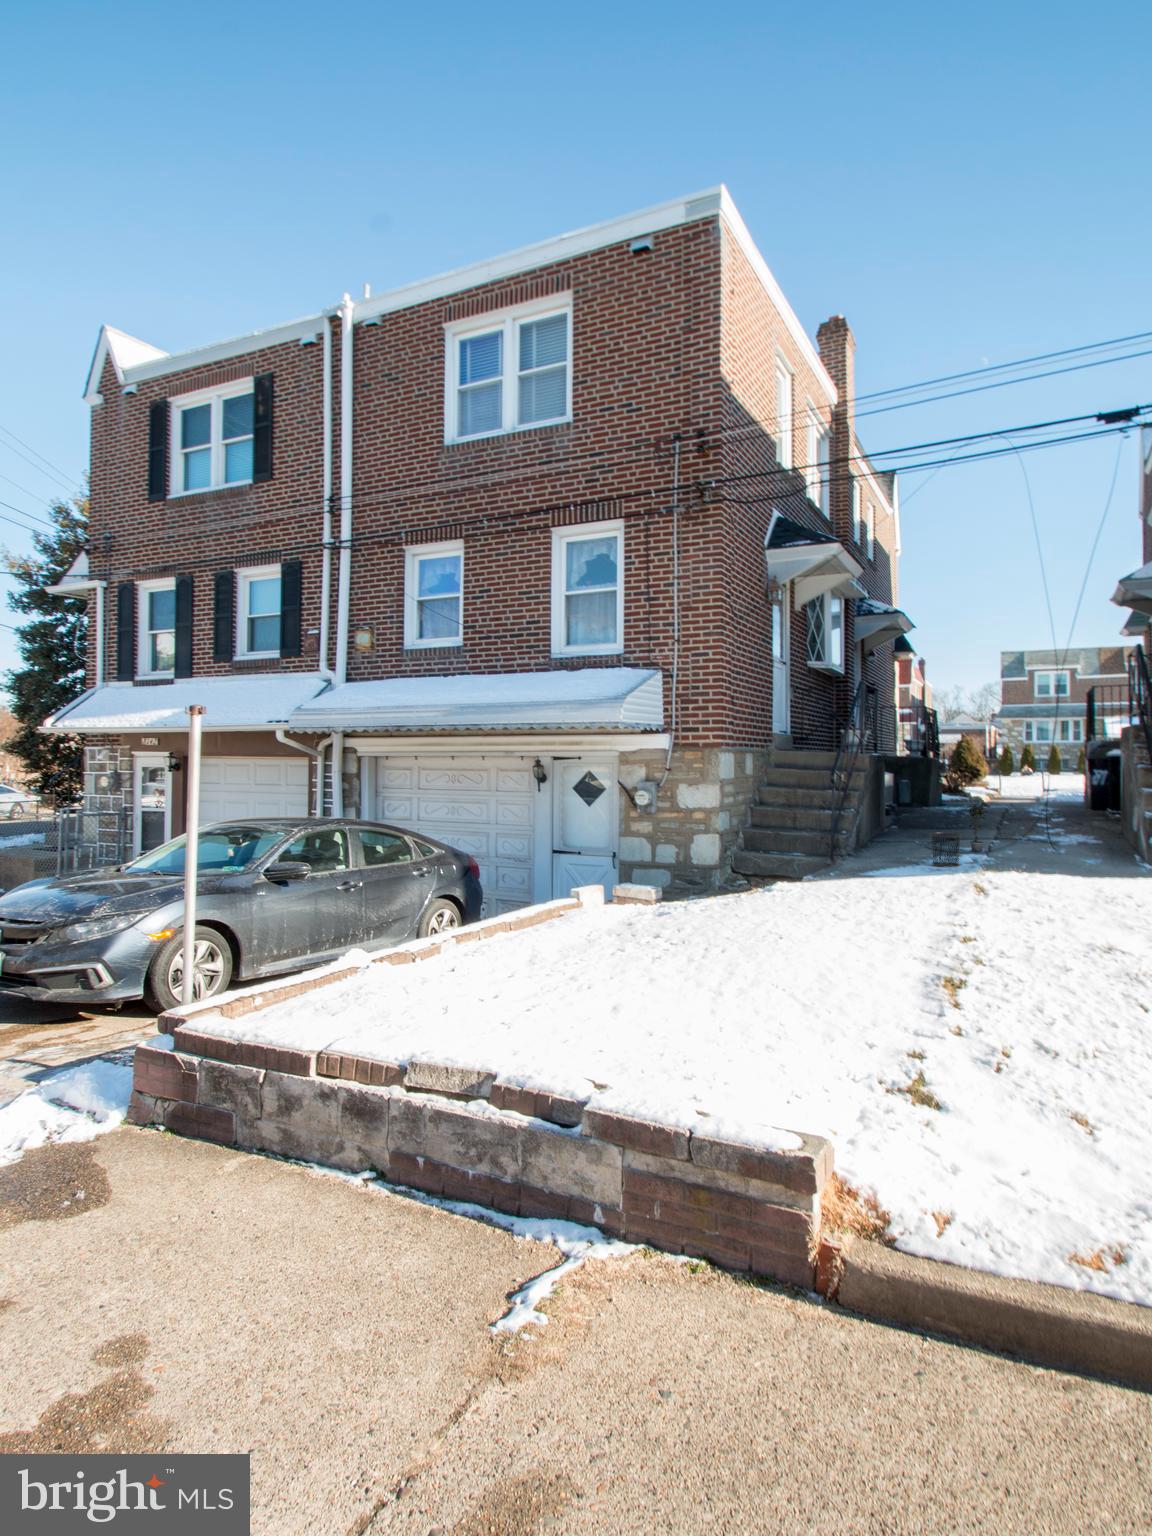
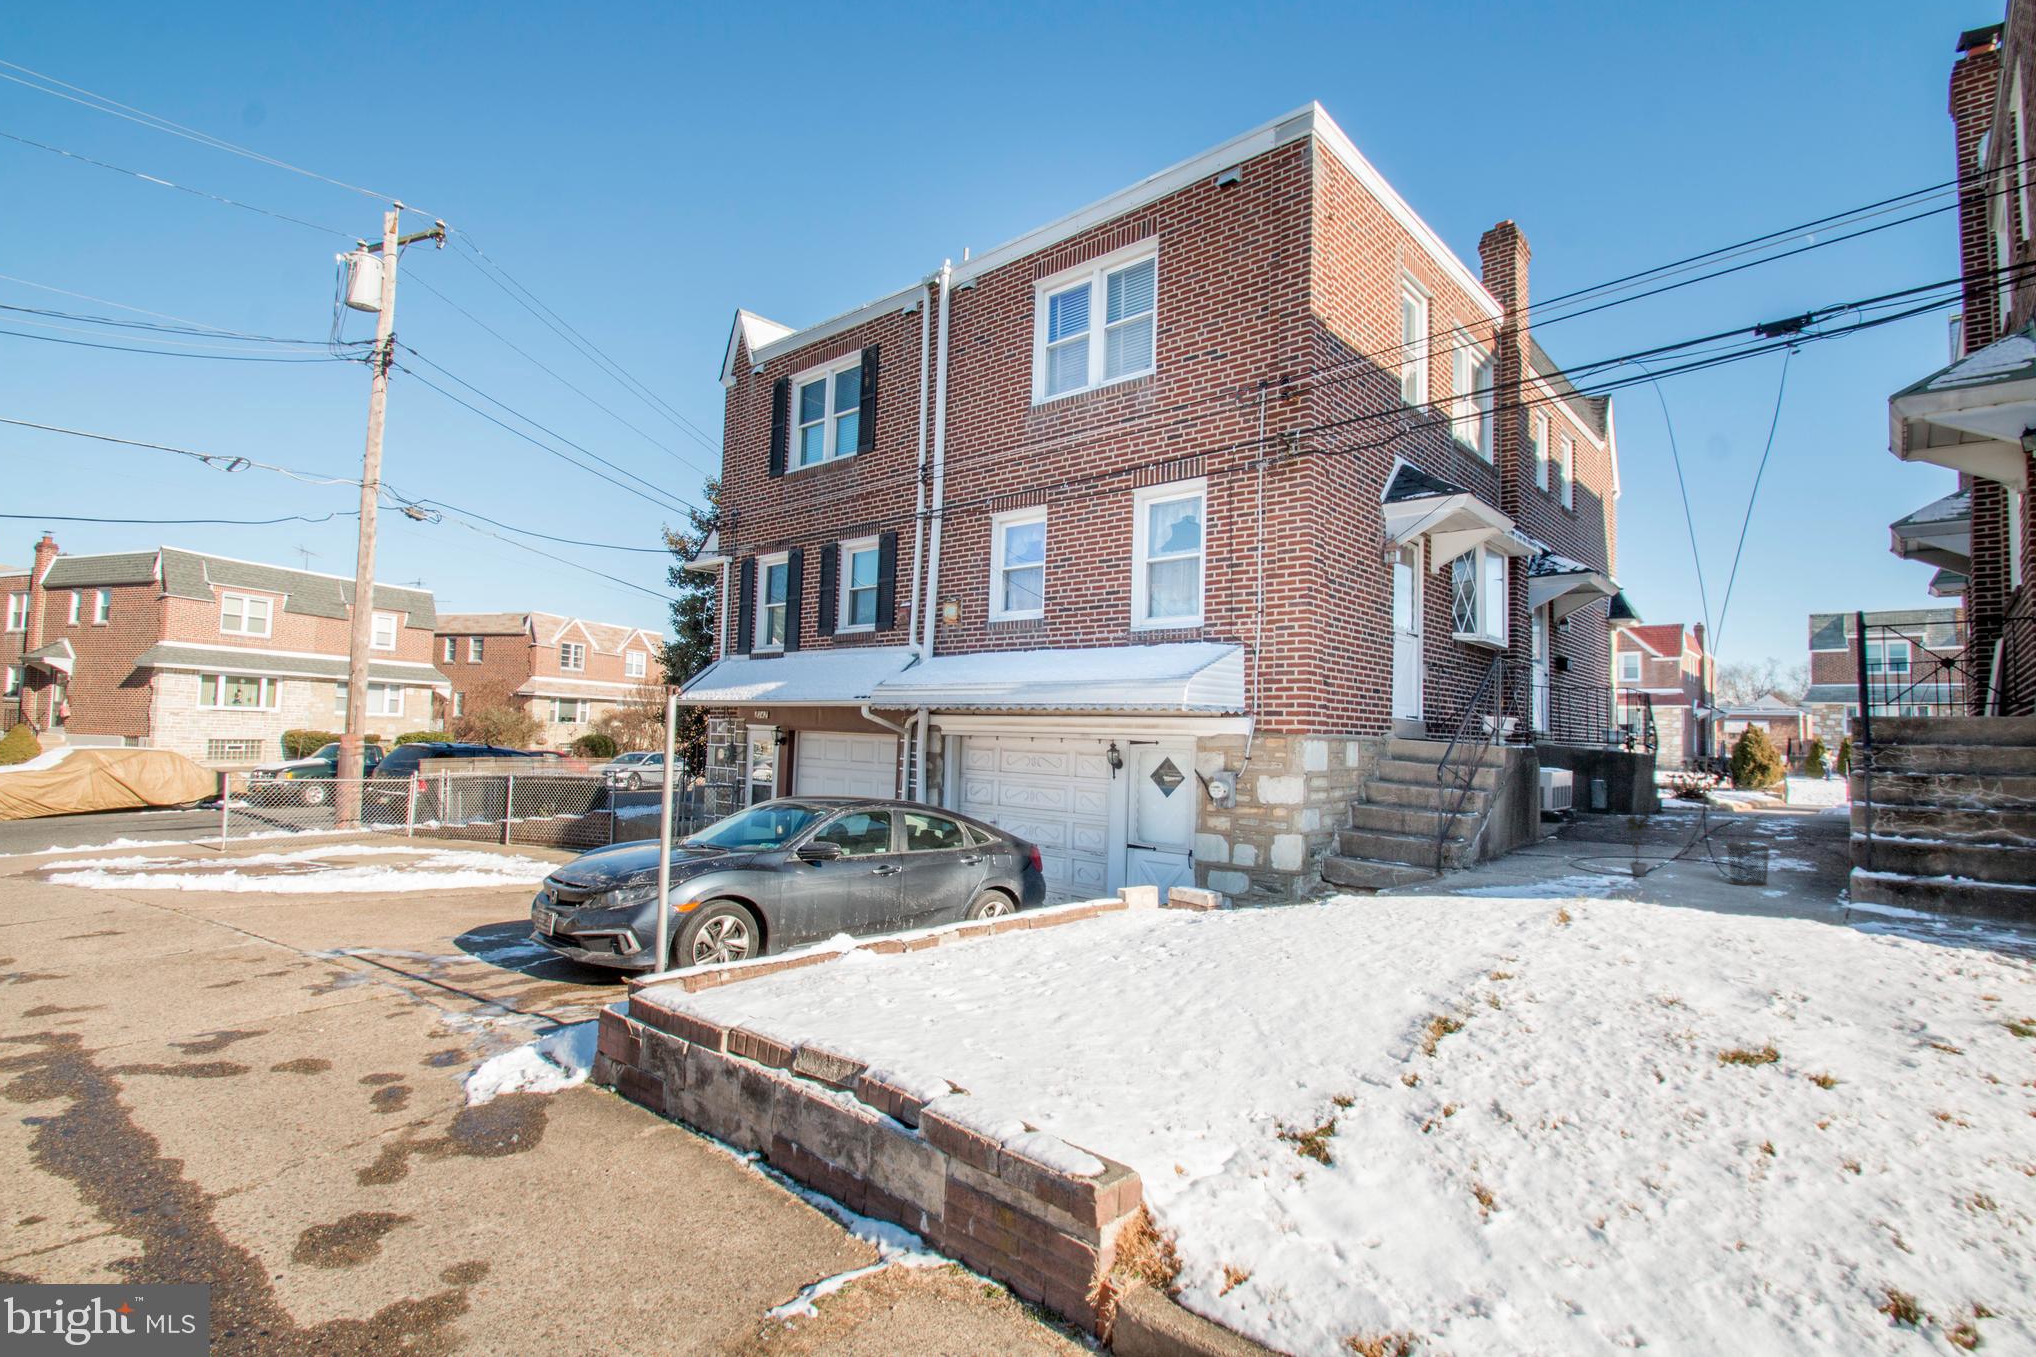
waste bin: present [930,833,961,867] -> present [1726,843,1769,886]

